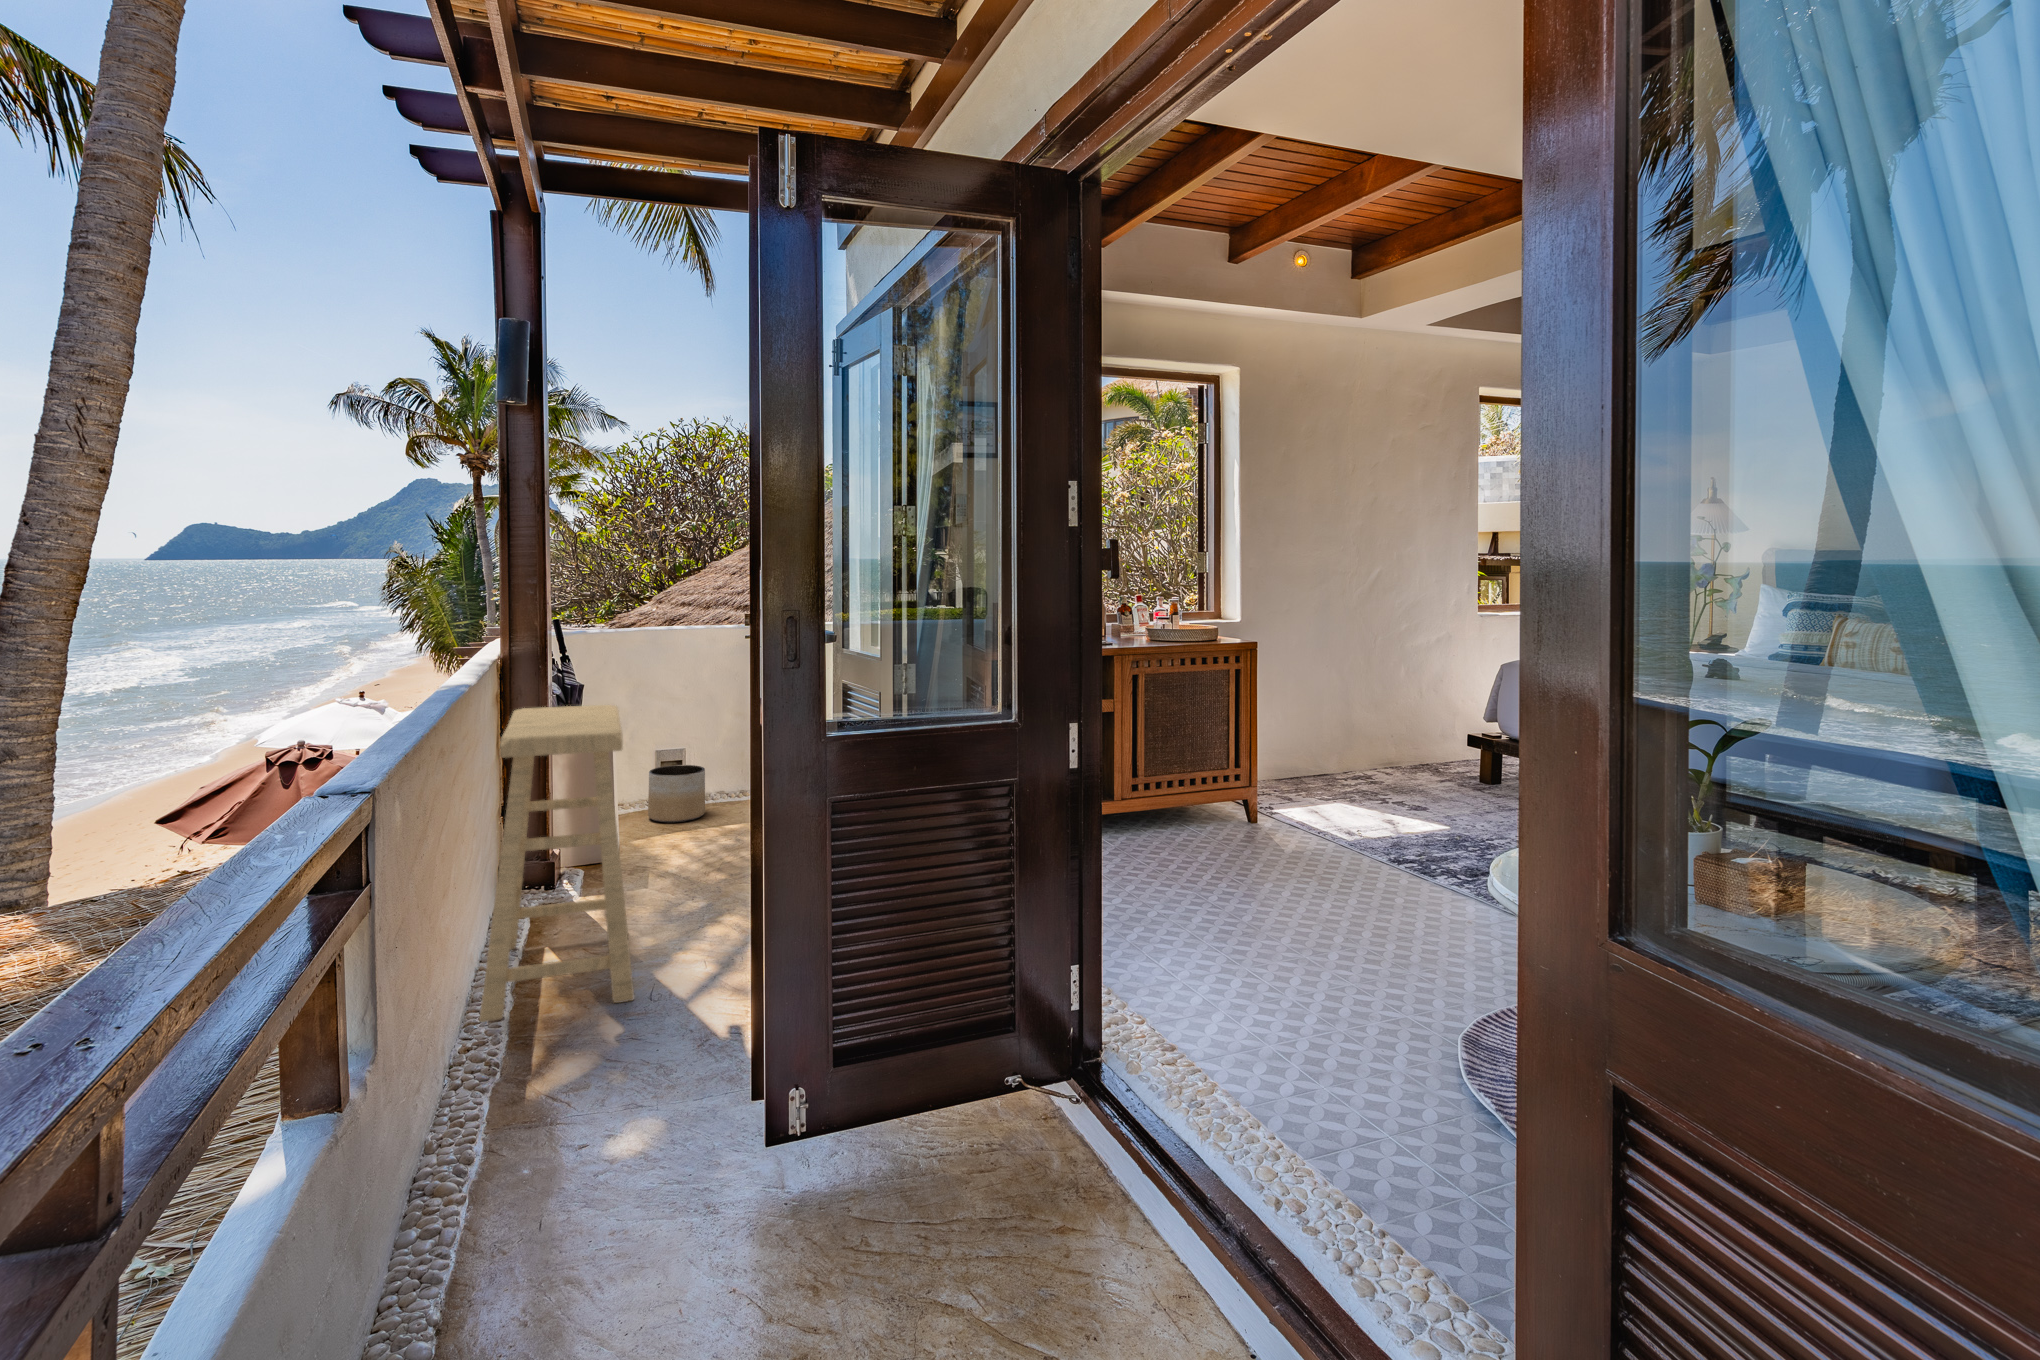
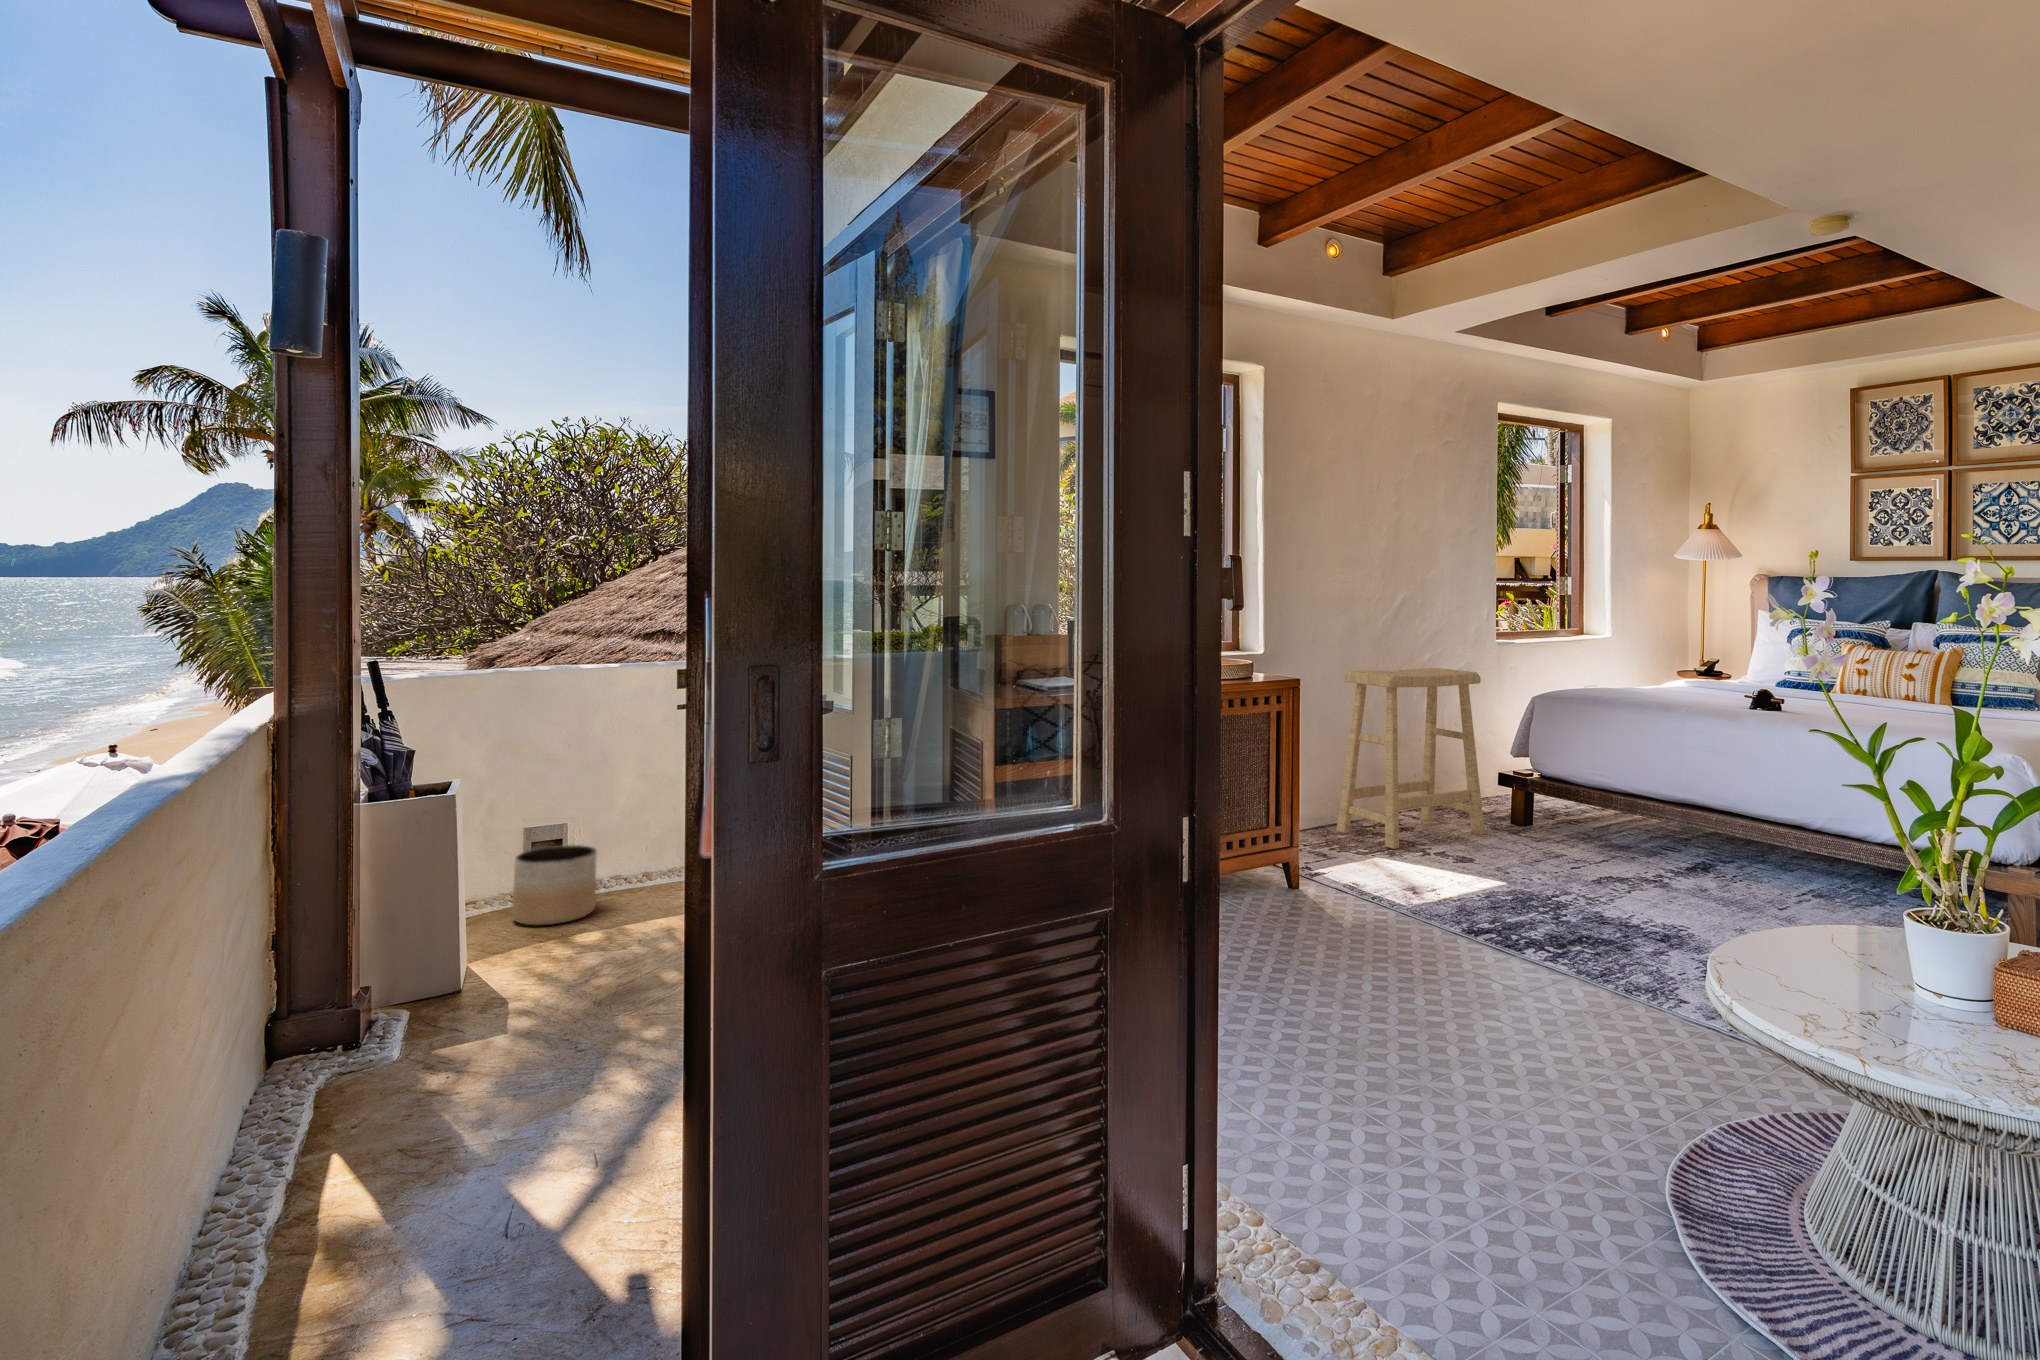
stool: present [479,705,634,1022] -> present [1337,668,1485,849]

